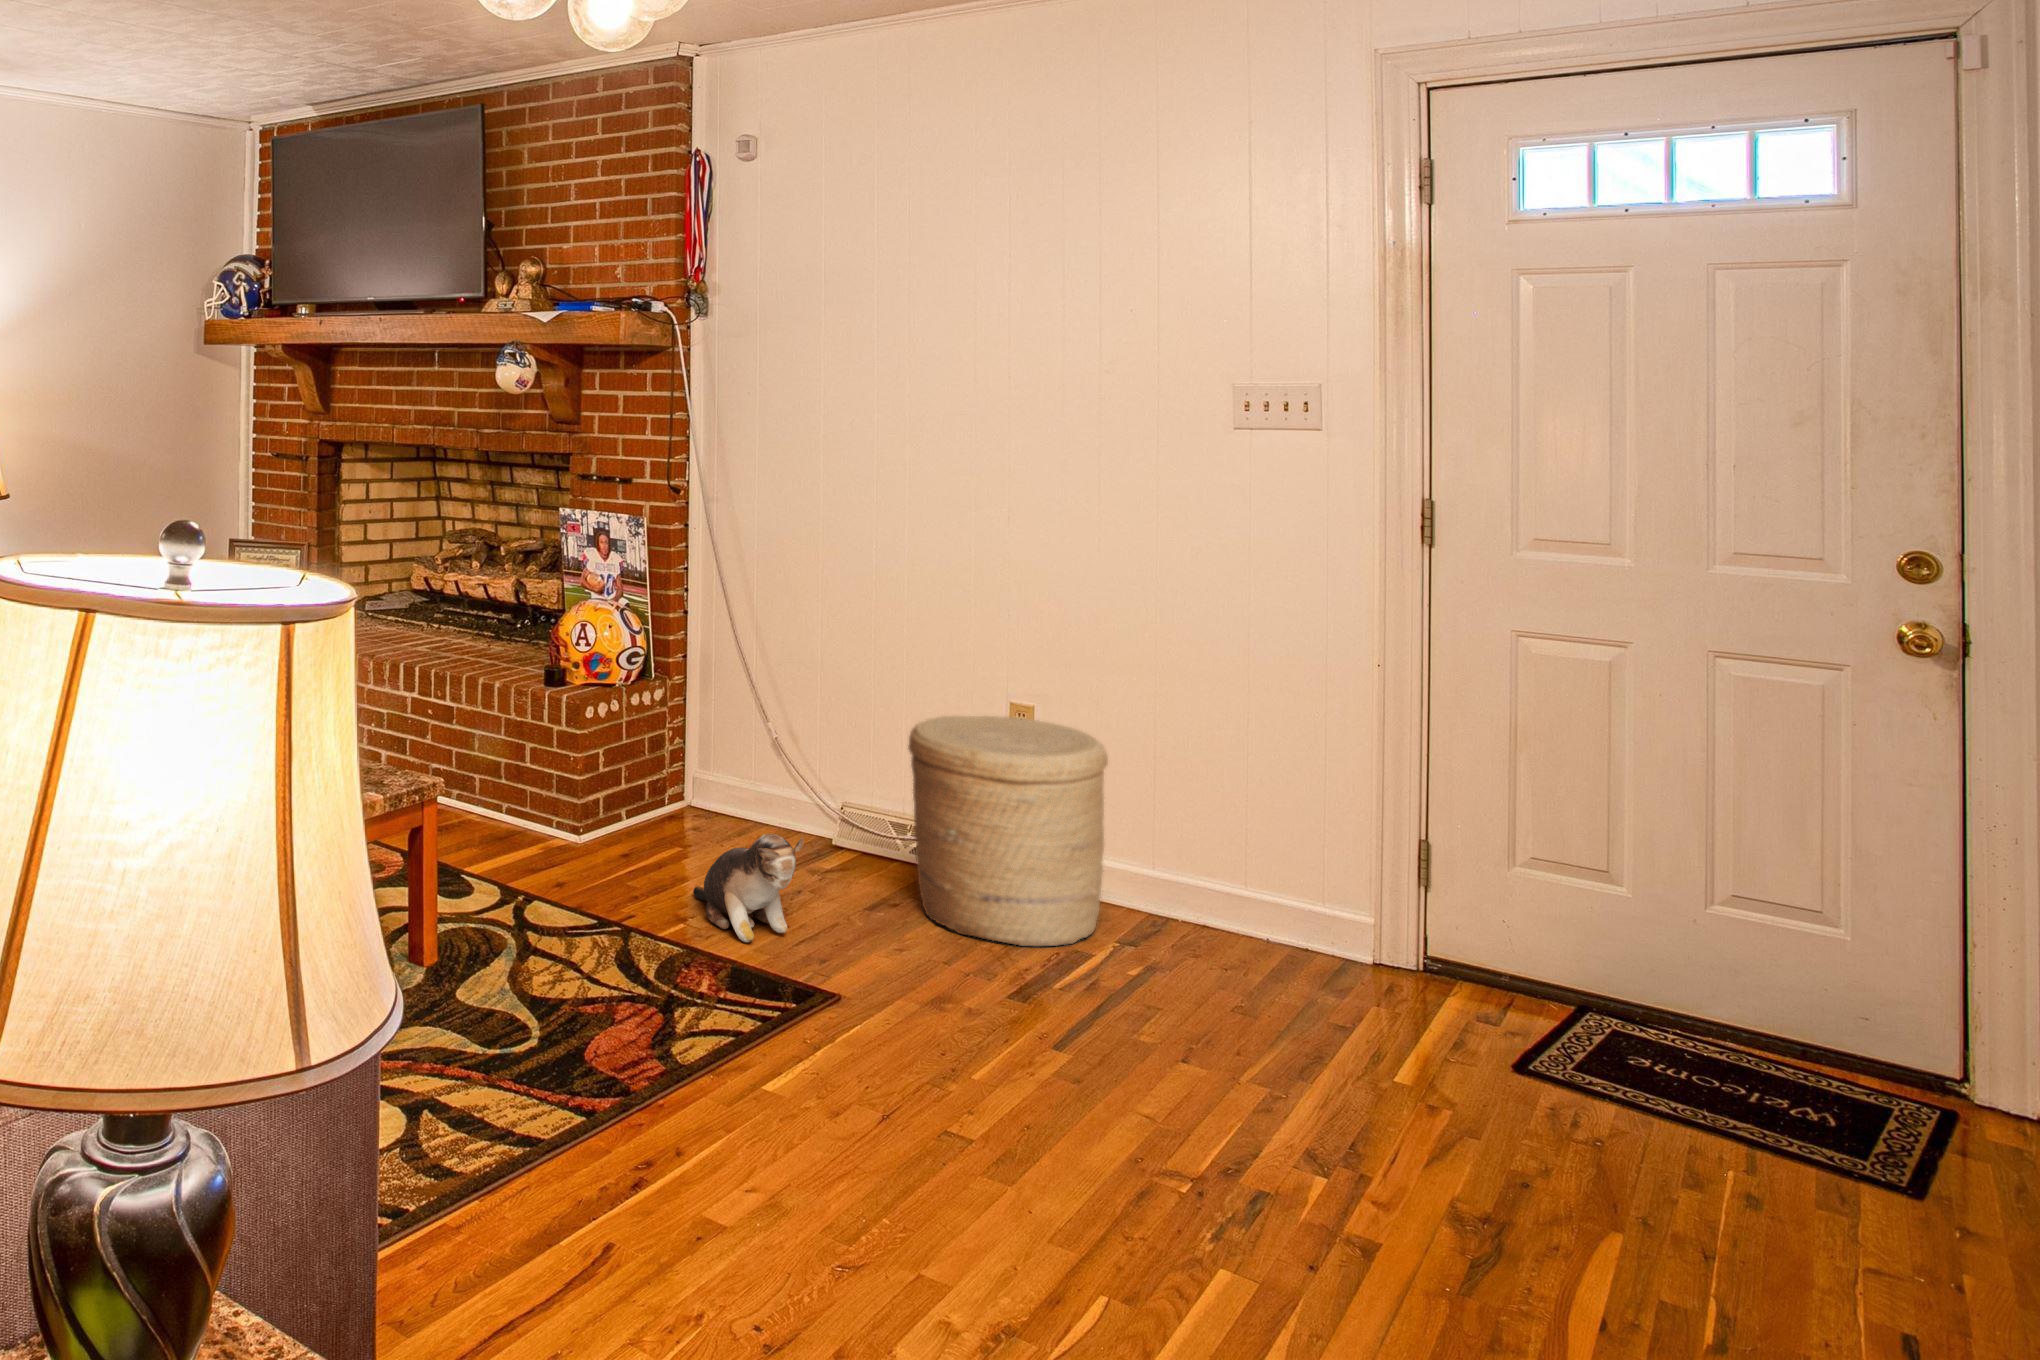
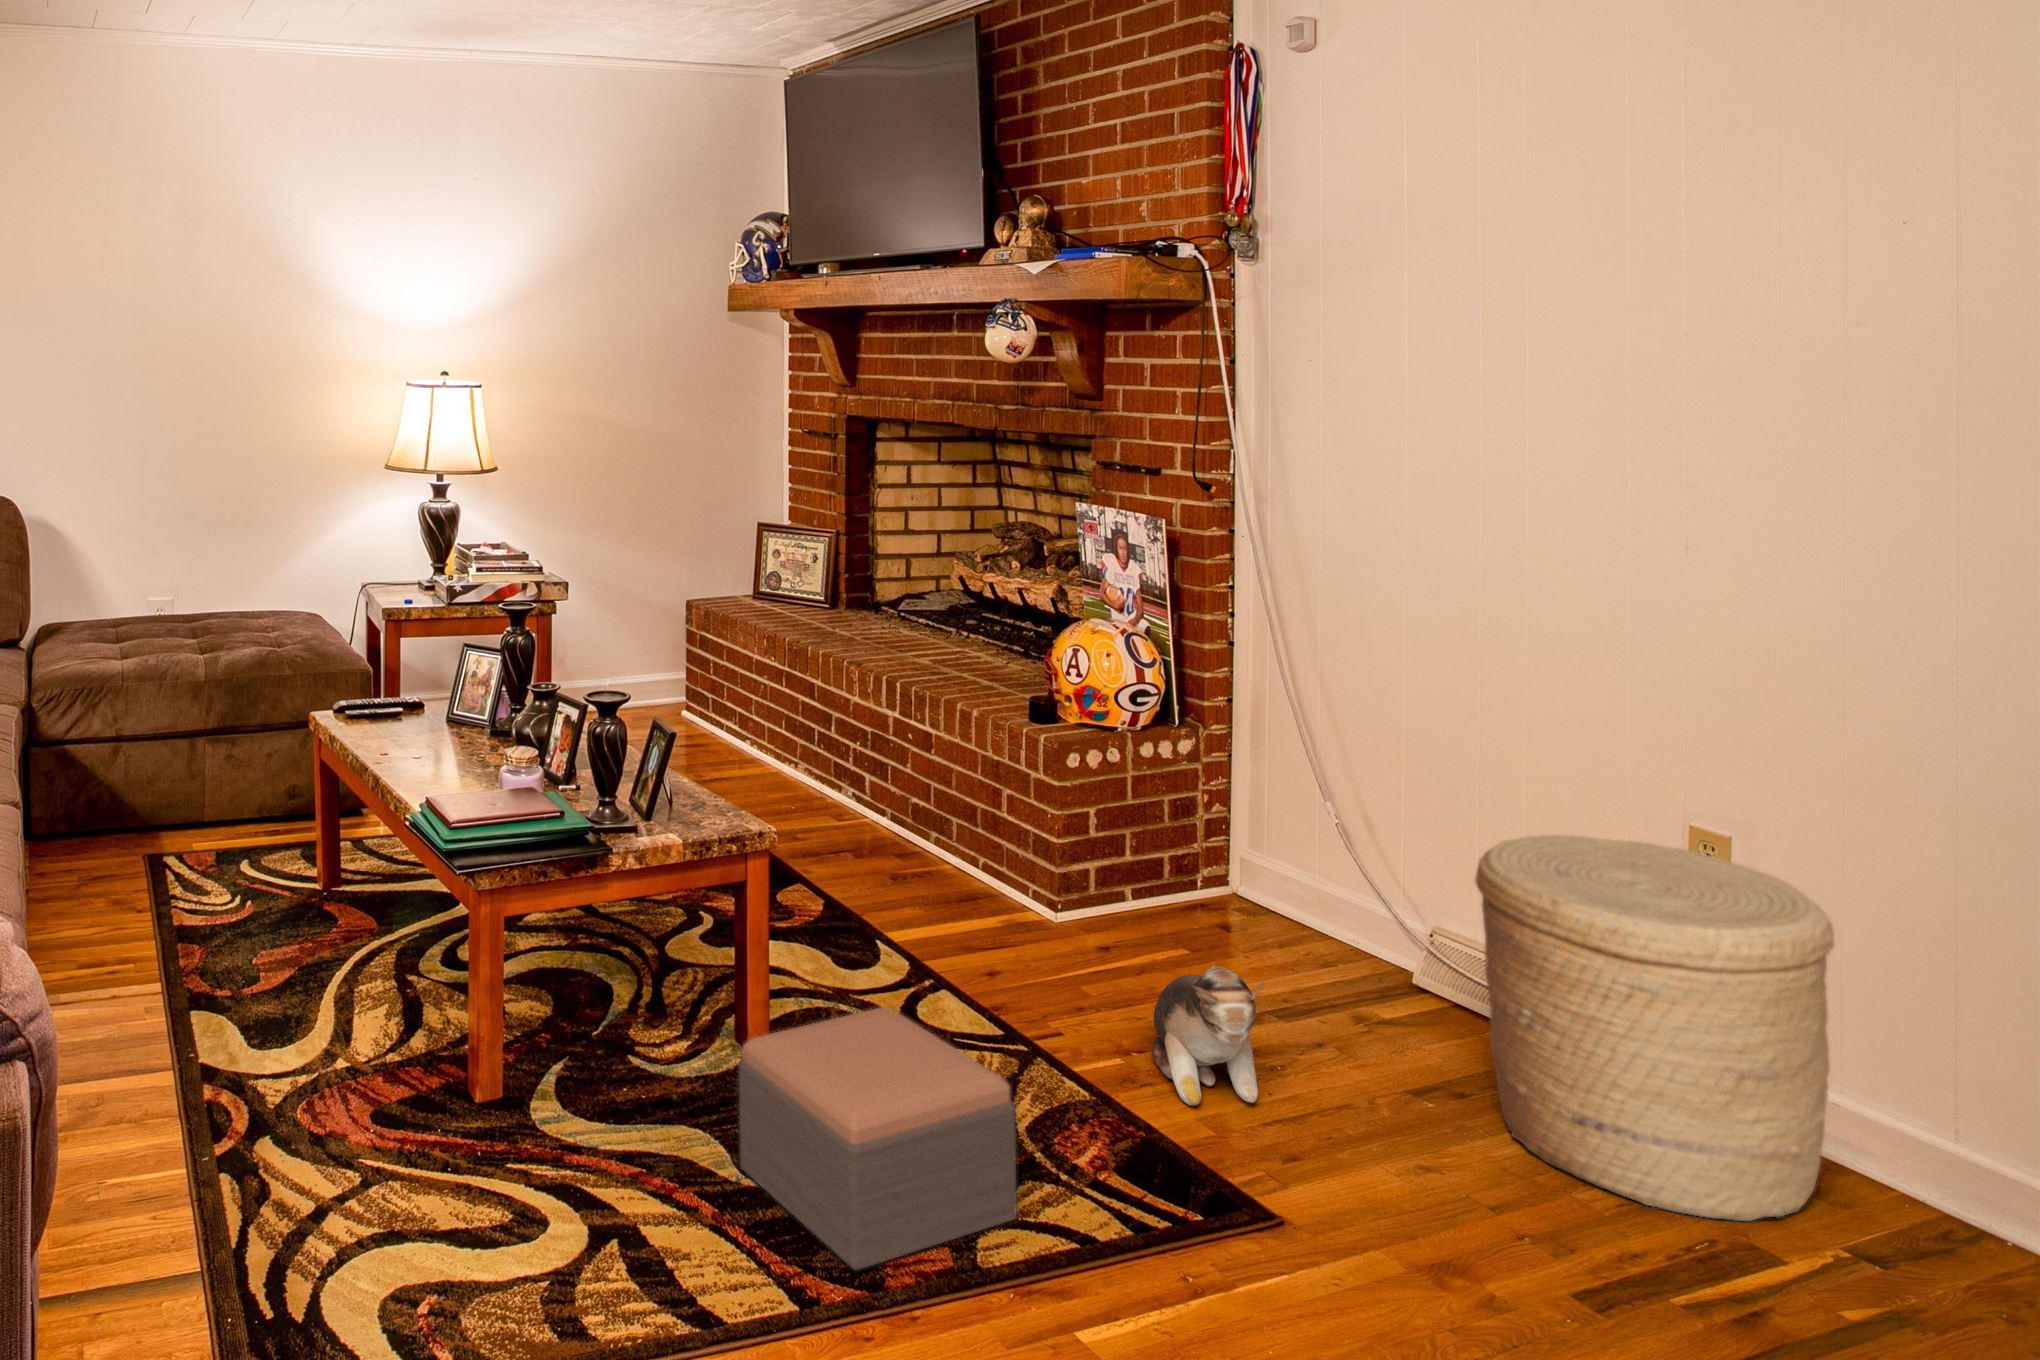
footstool: none [477,897,689,1089] -> present [739,1007,1017,1270]

